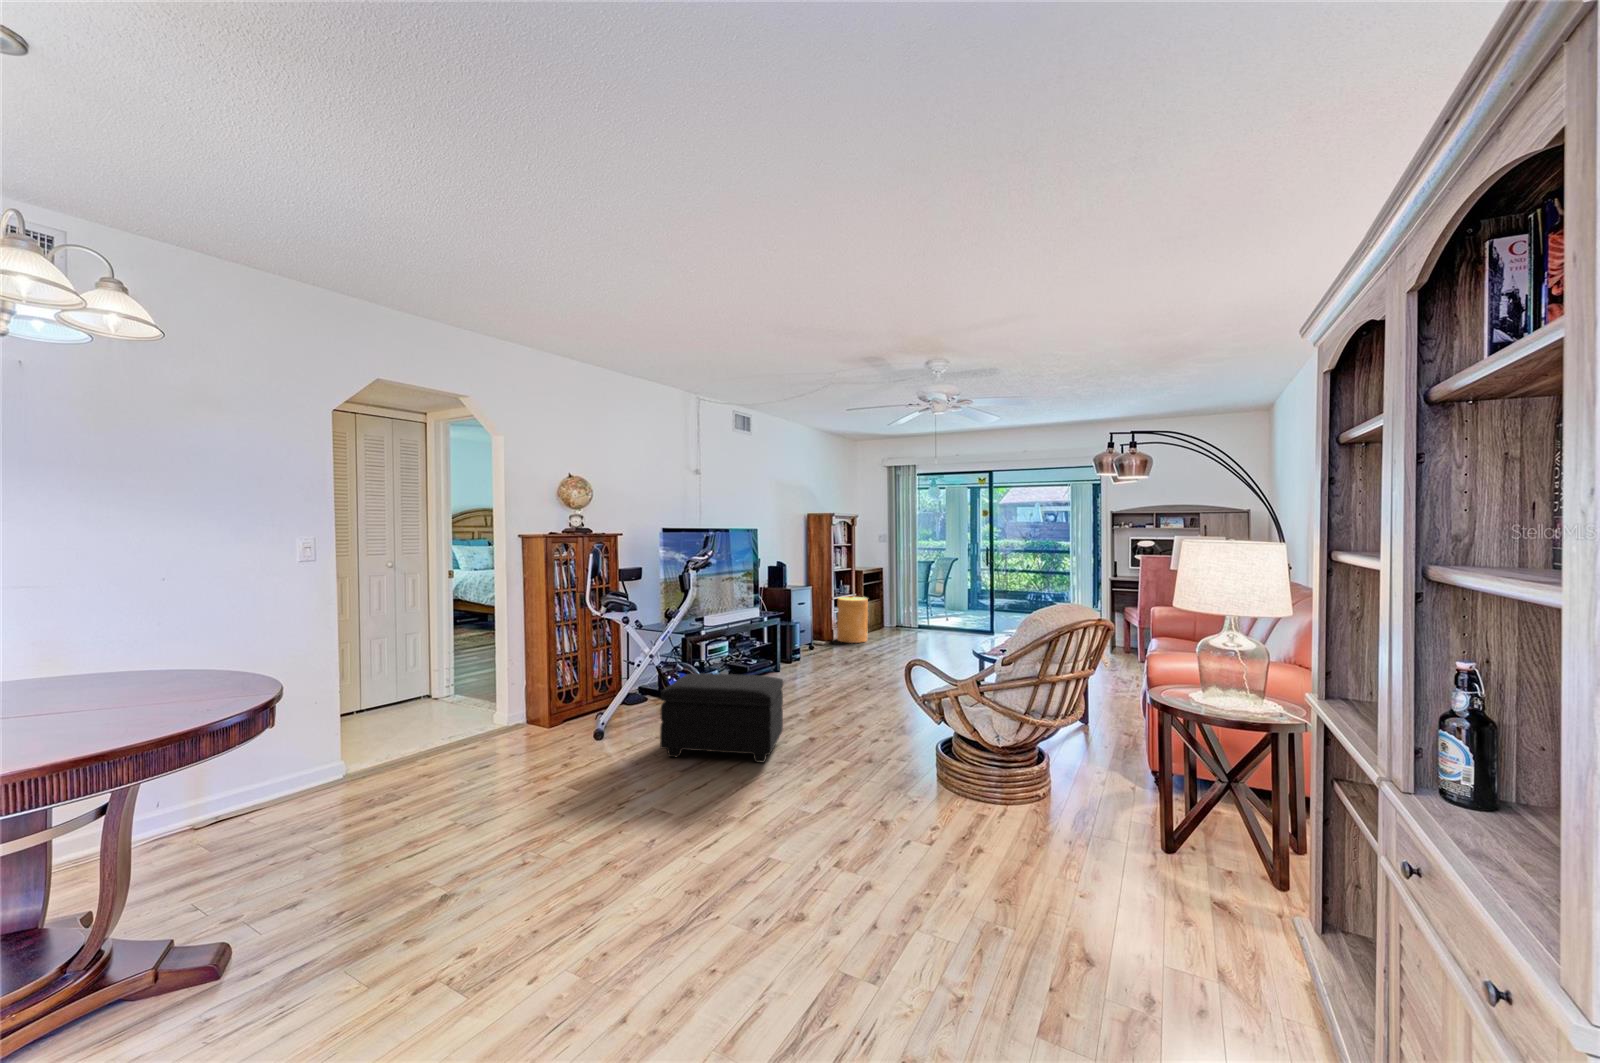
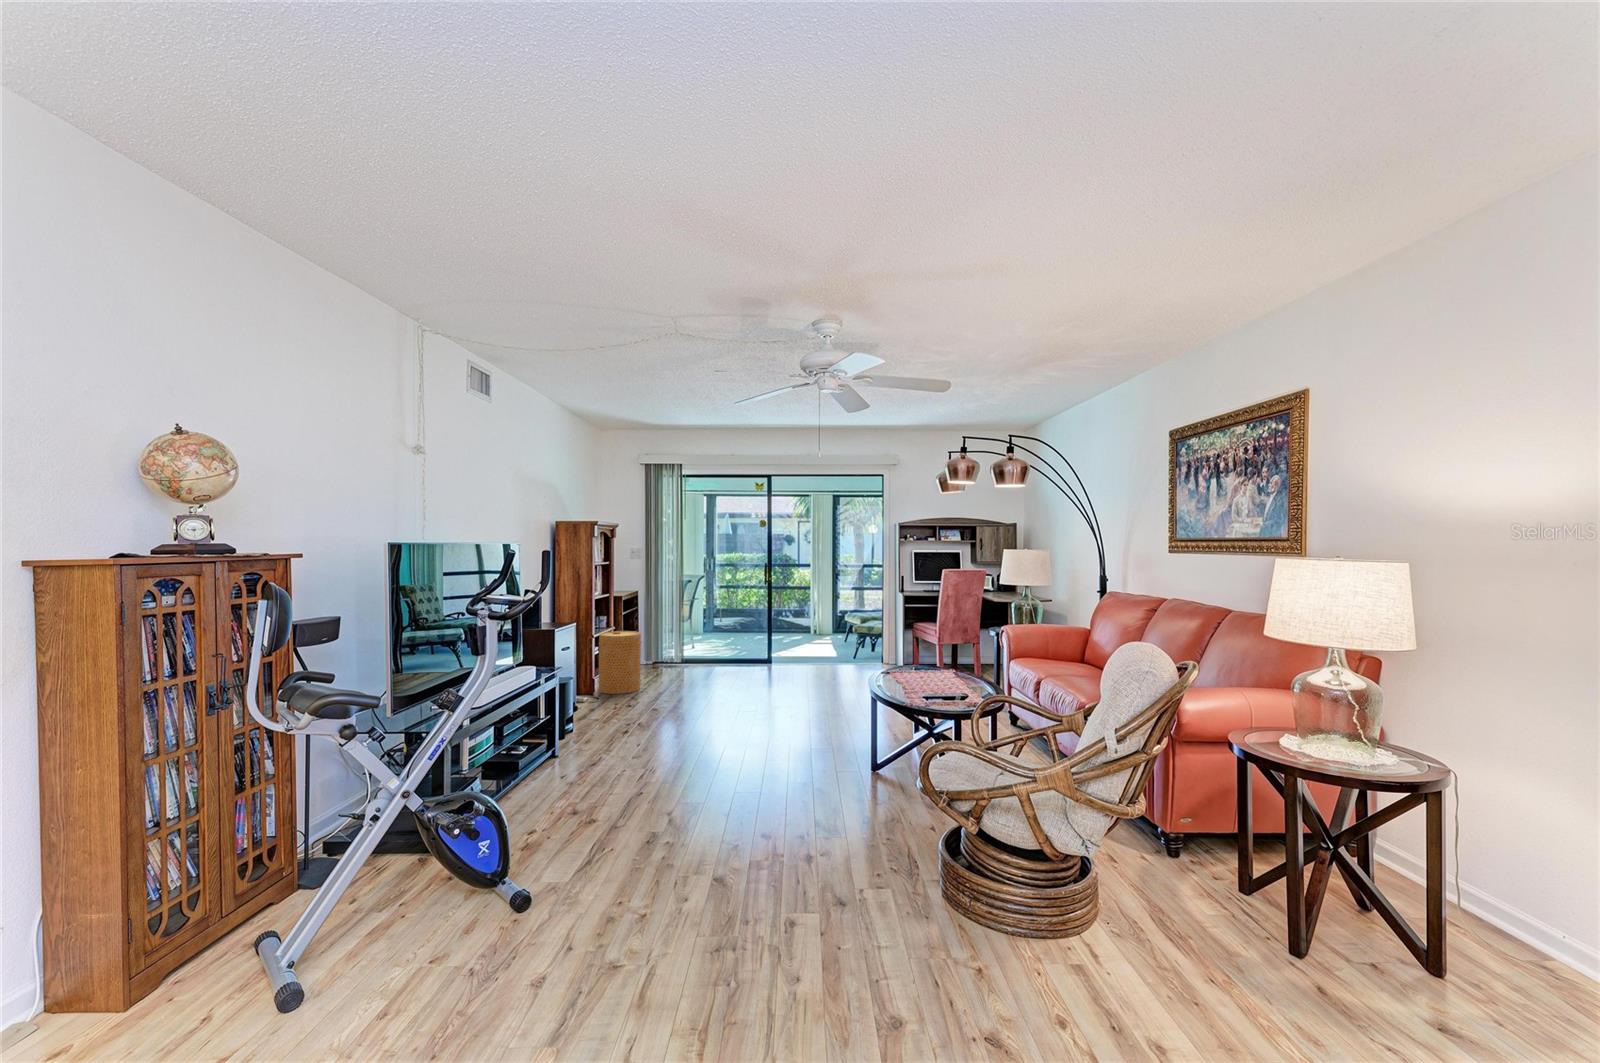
footstool: present [660,673,783,763] -> none [471,795,701,1012]

